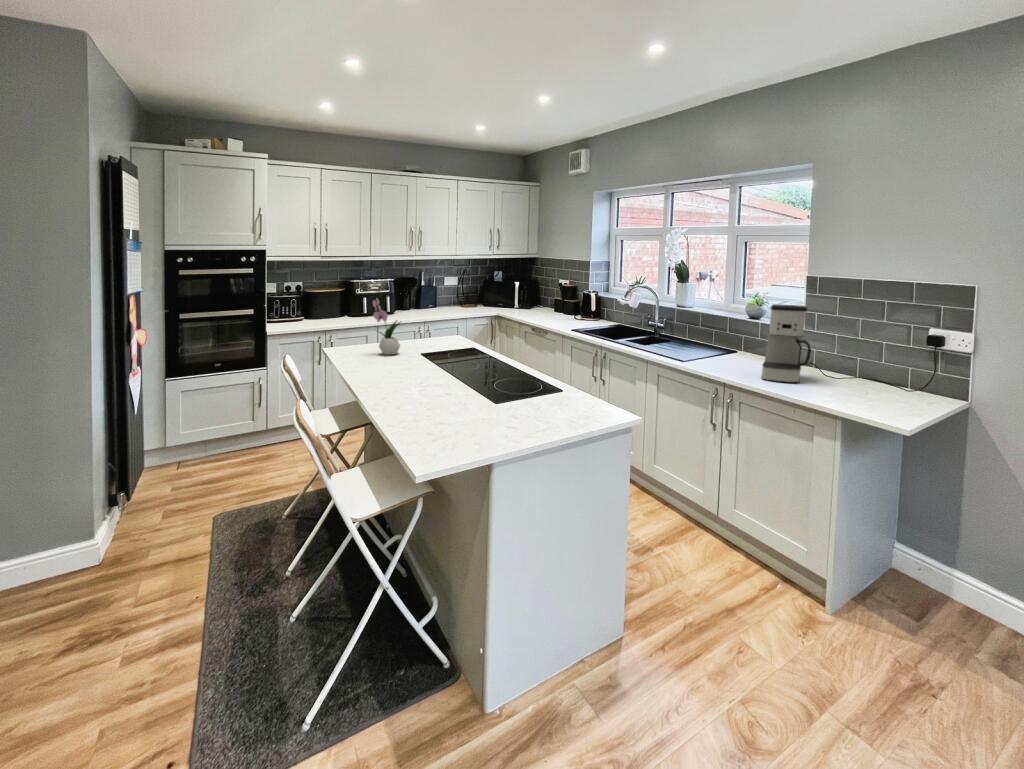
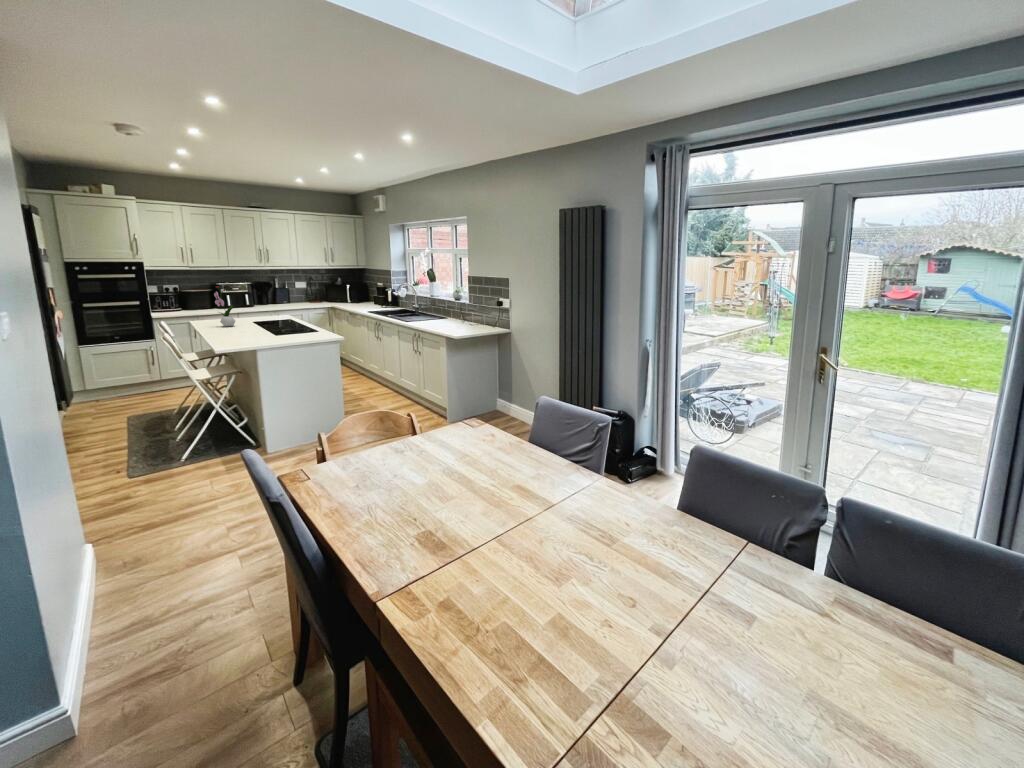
coffee maker: present [761,305,811,383] -> none [444,292,468,334]

